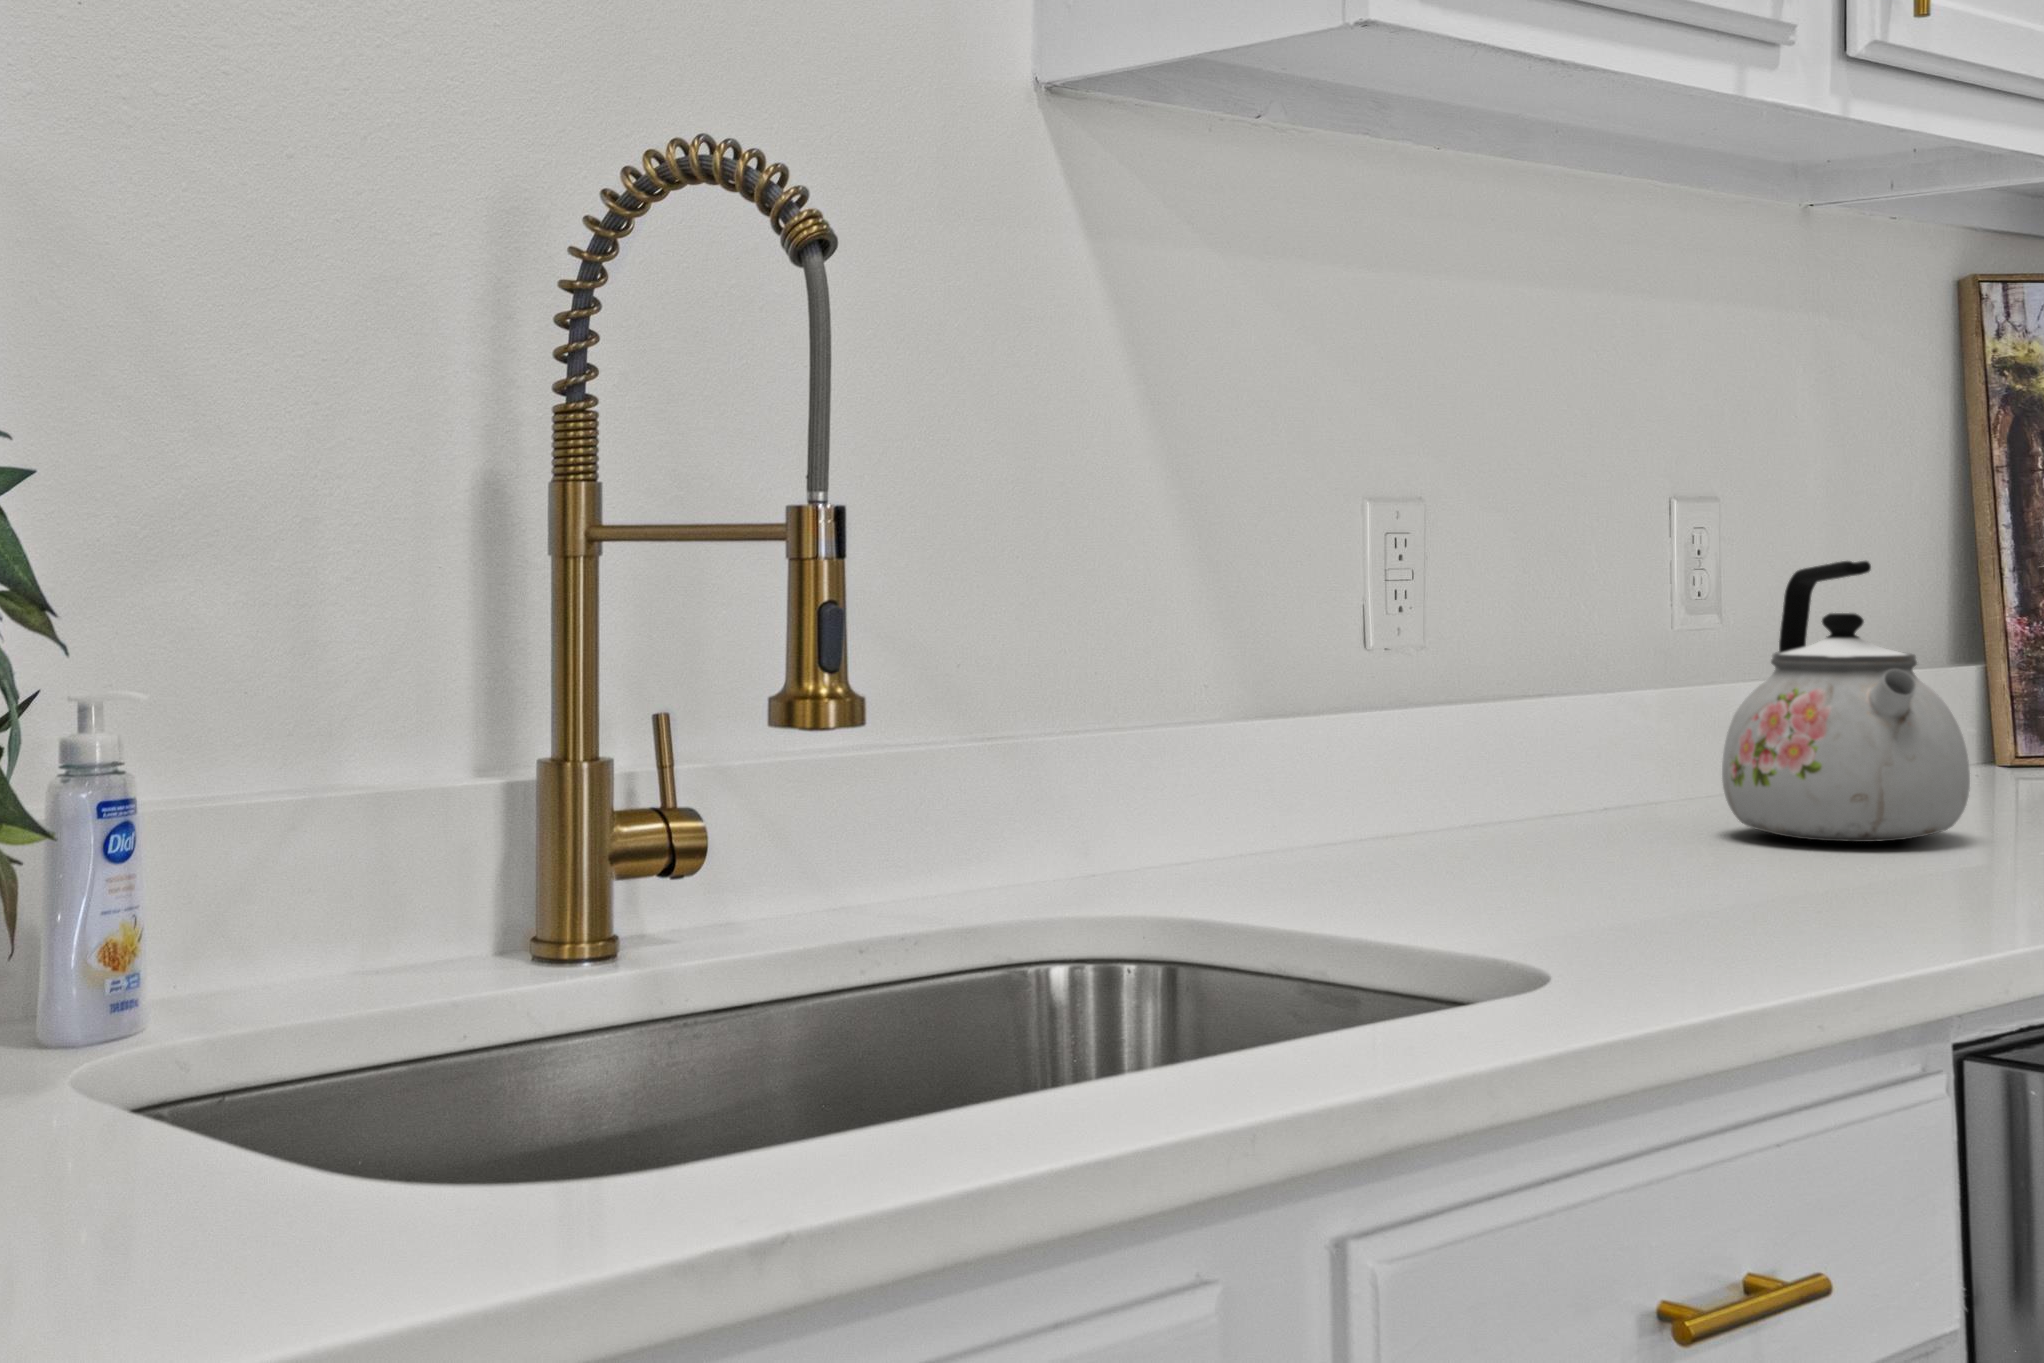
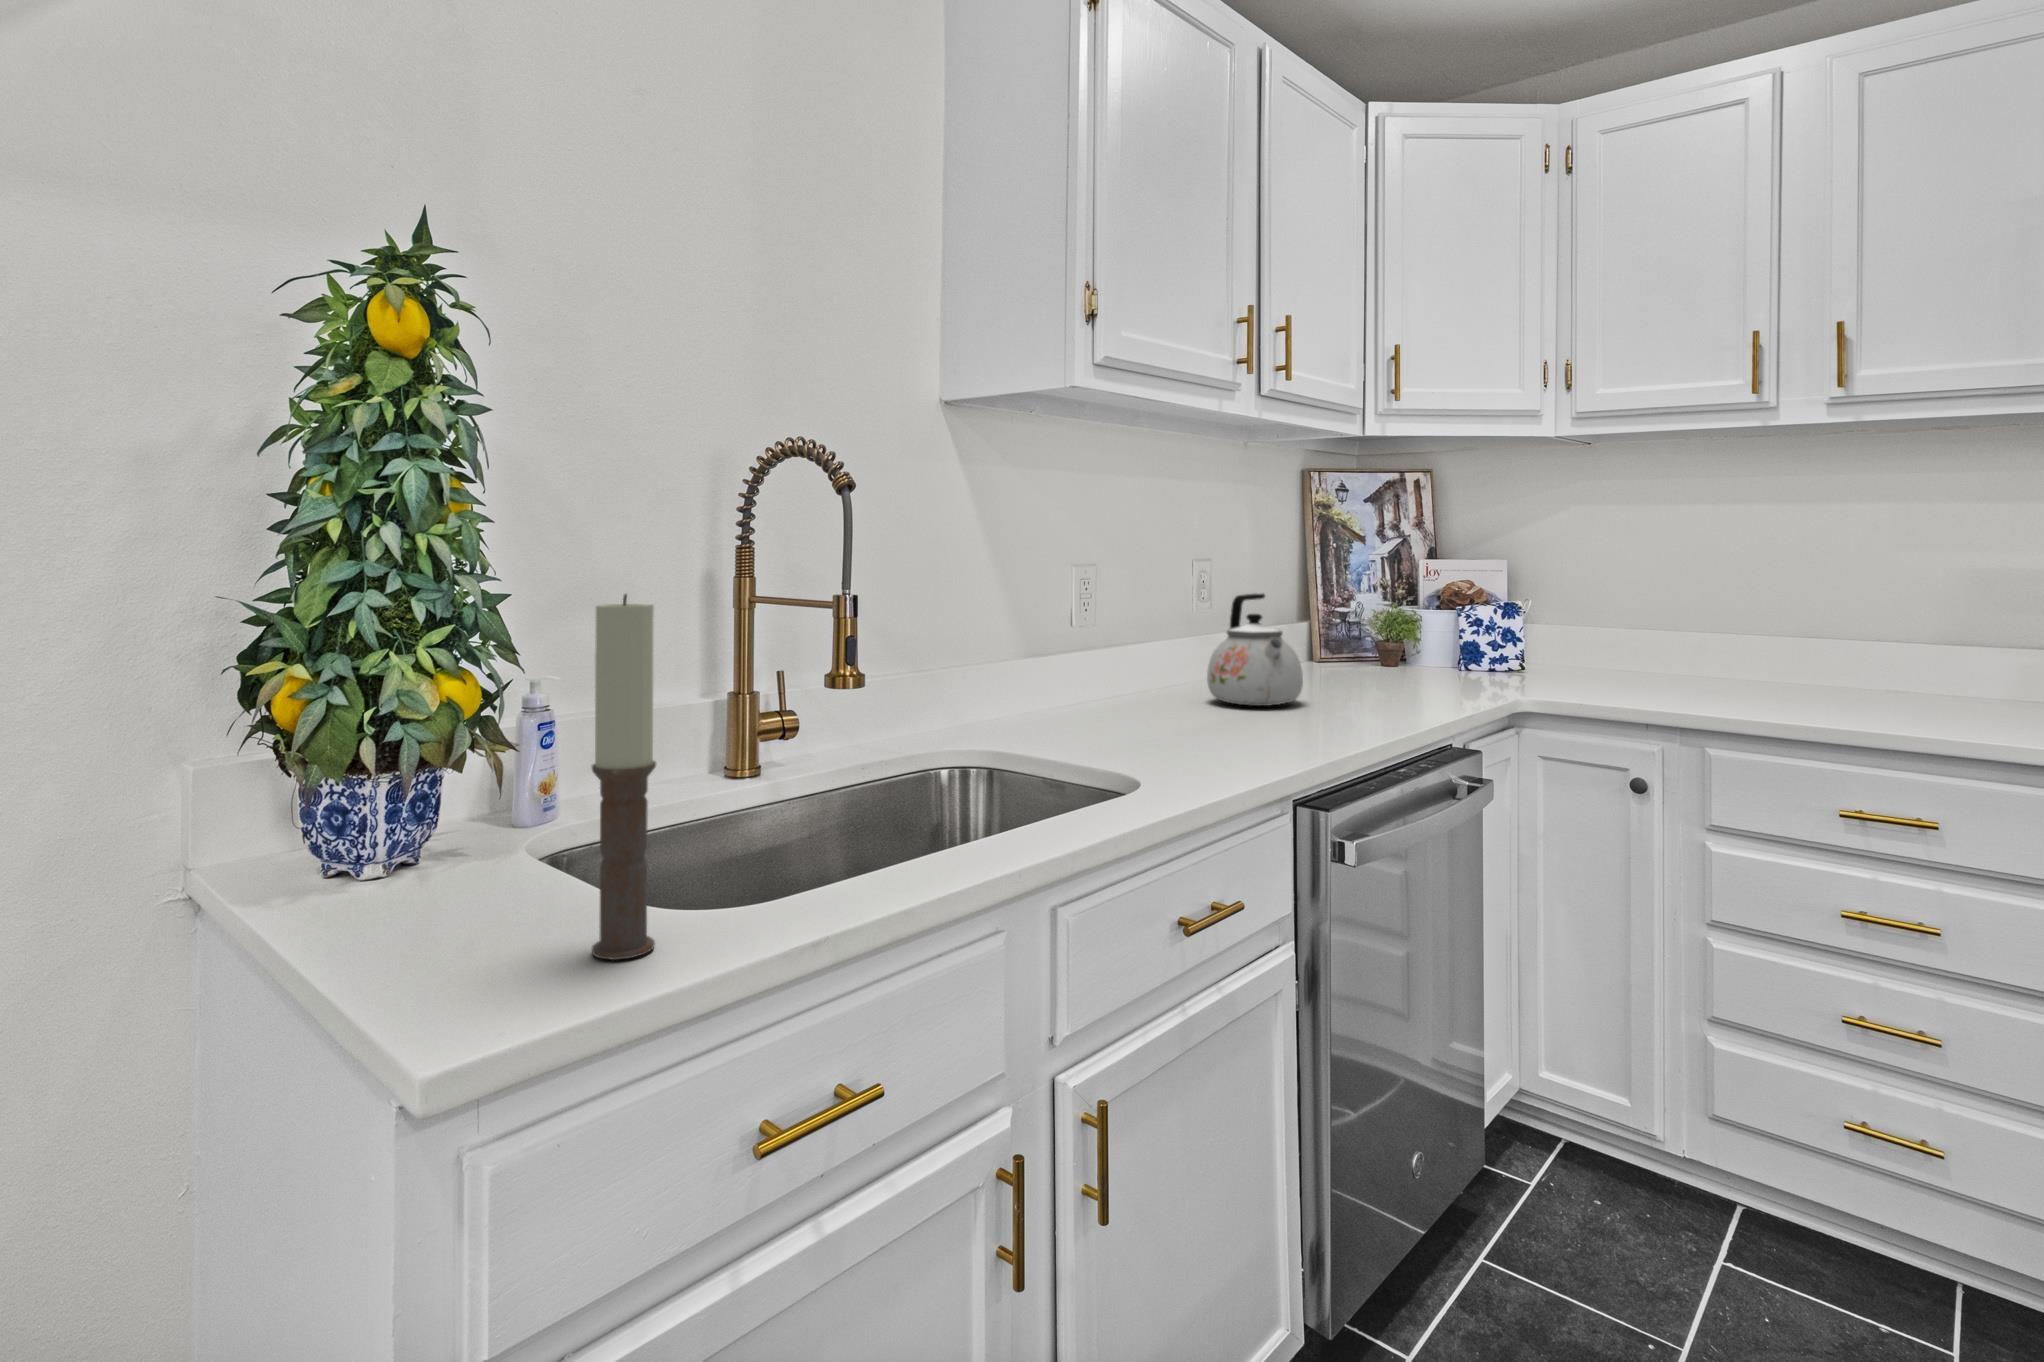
candle: none [213,414,361,1291] -> present [592,594,656,960]

